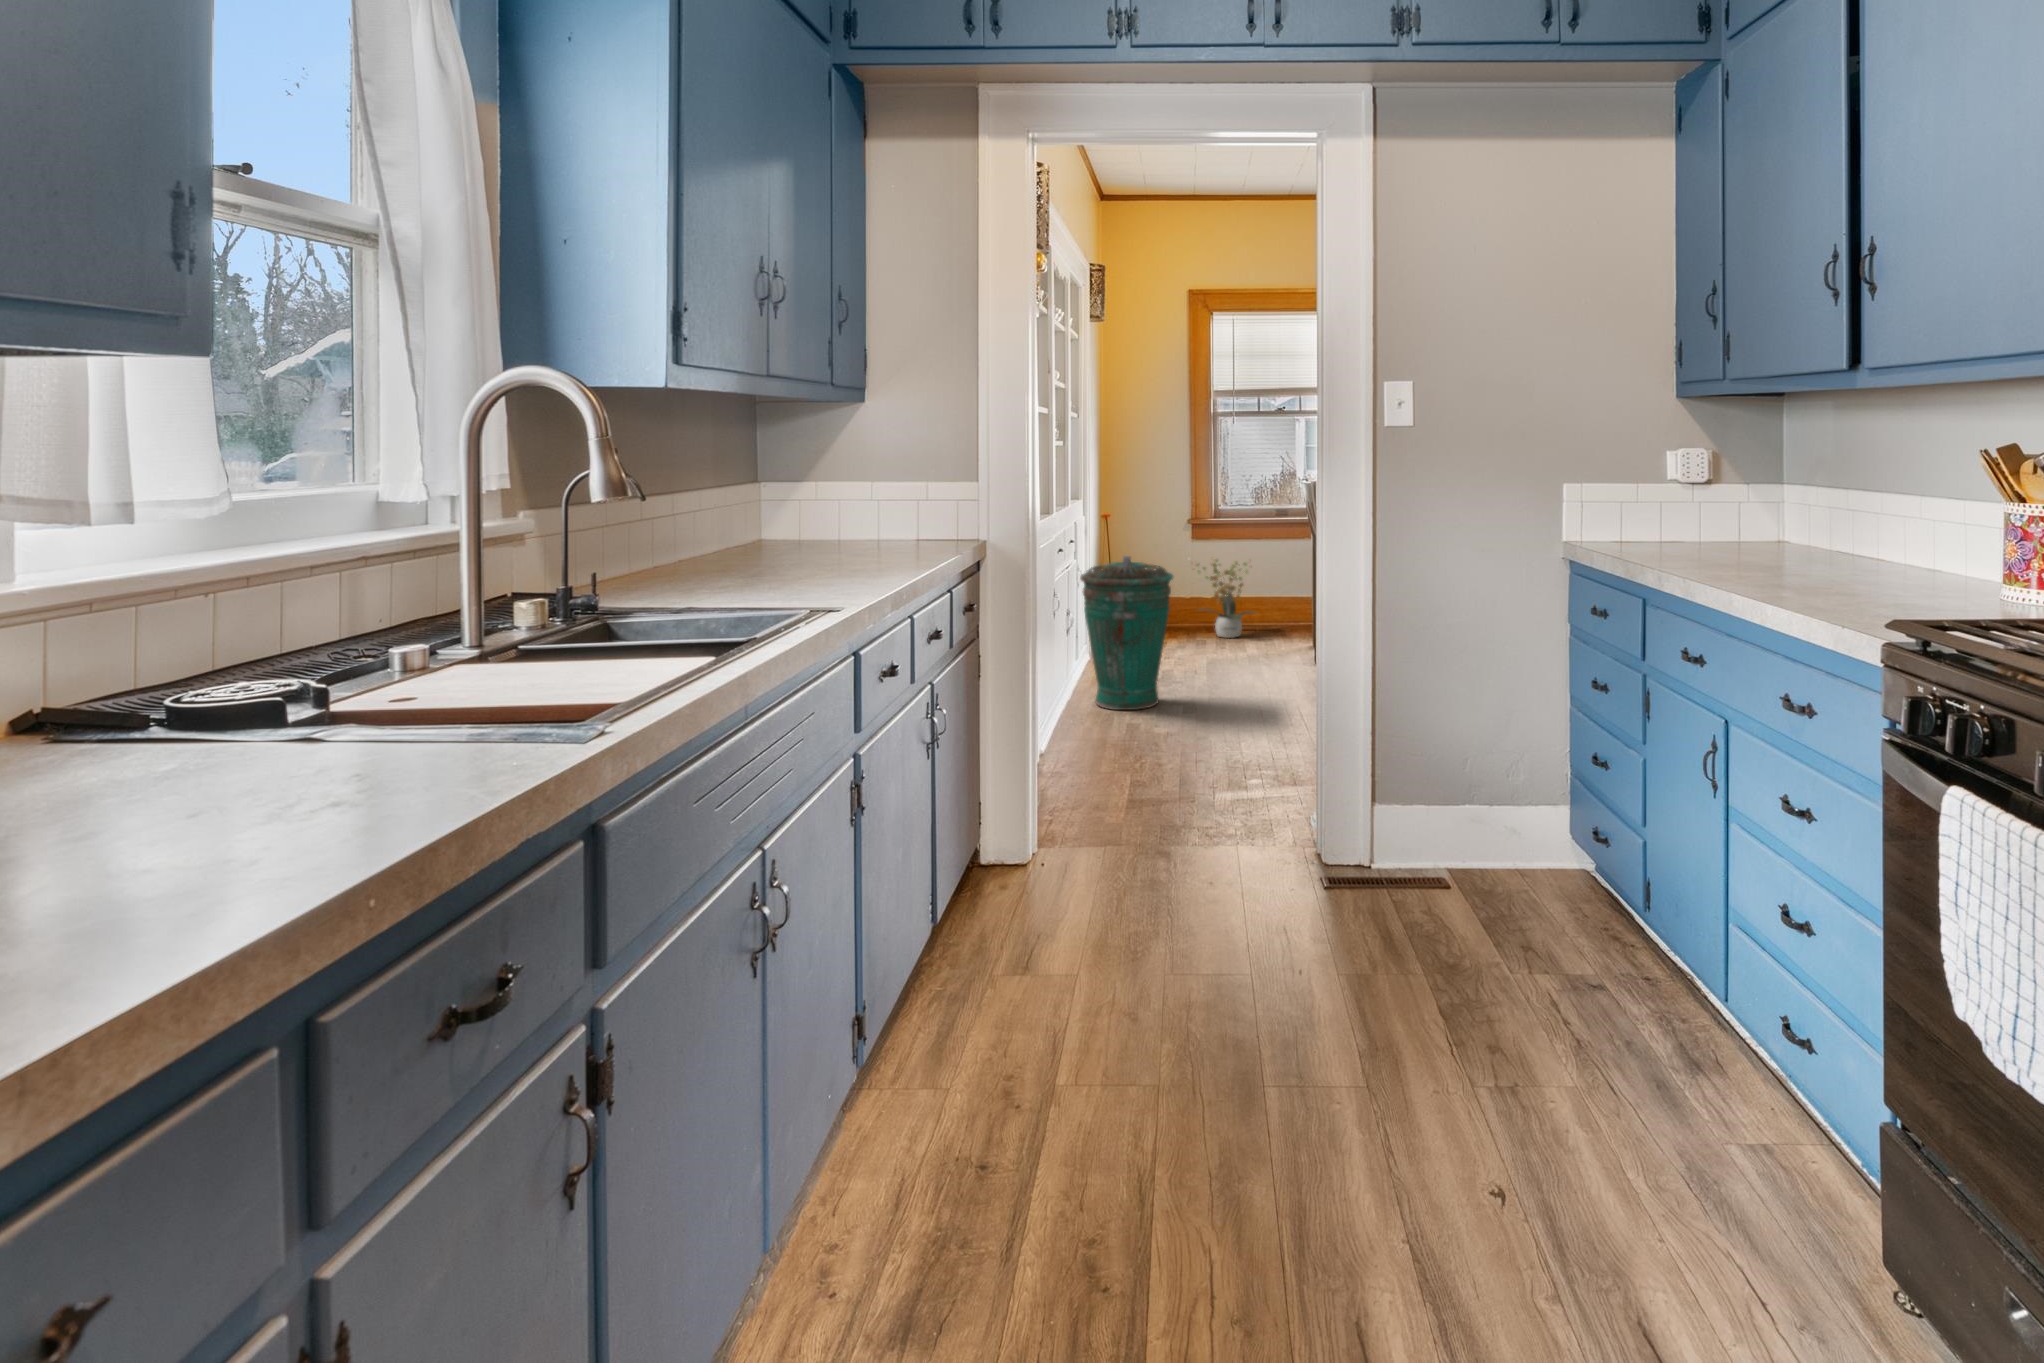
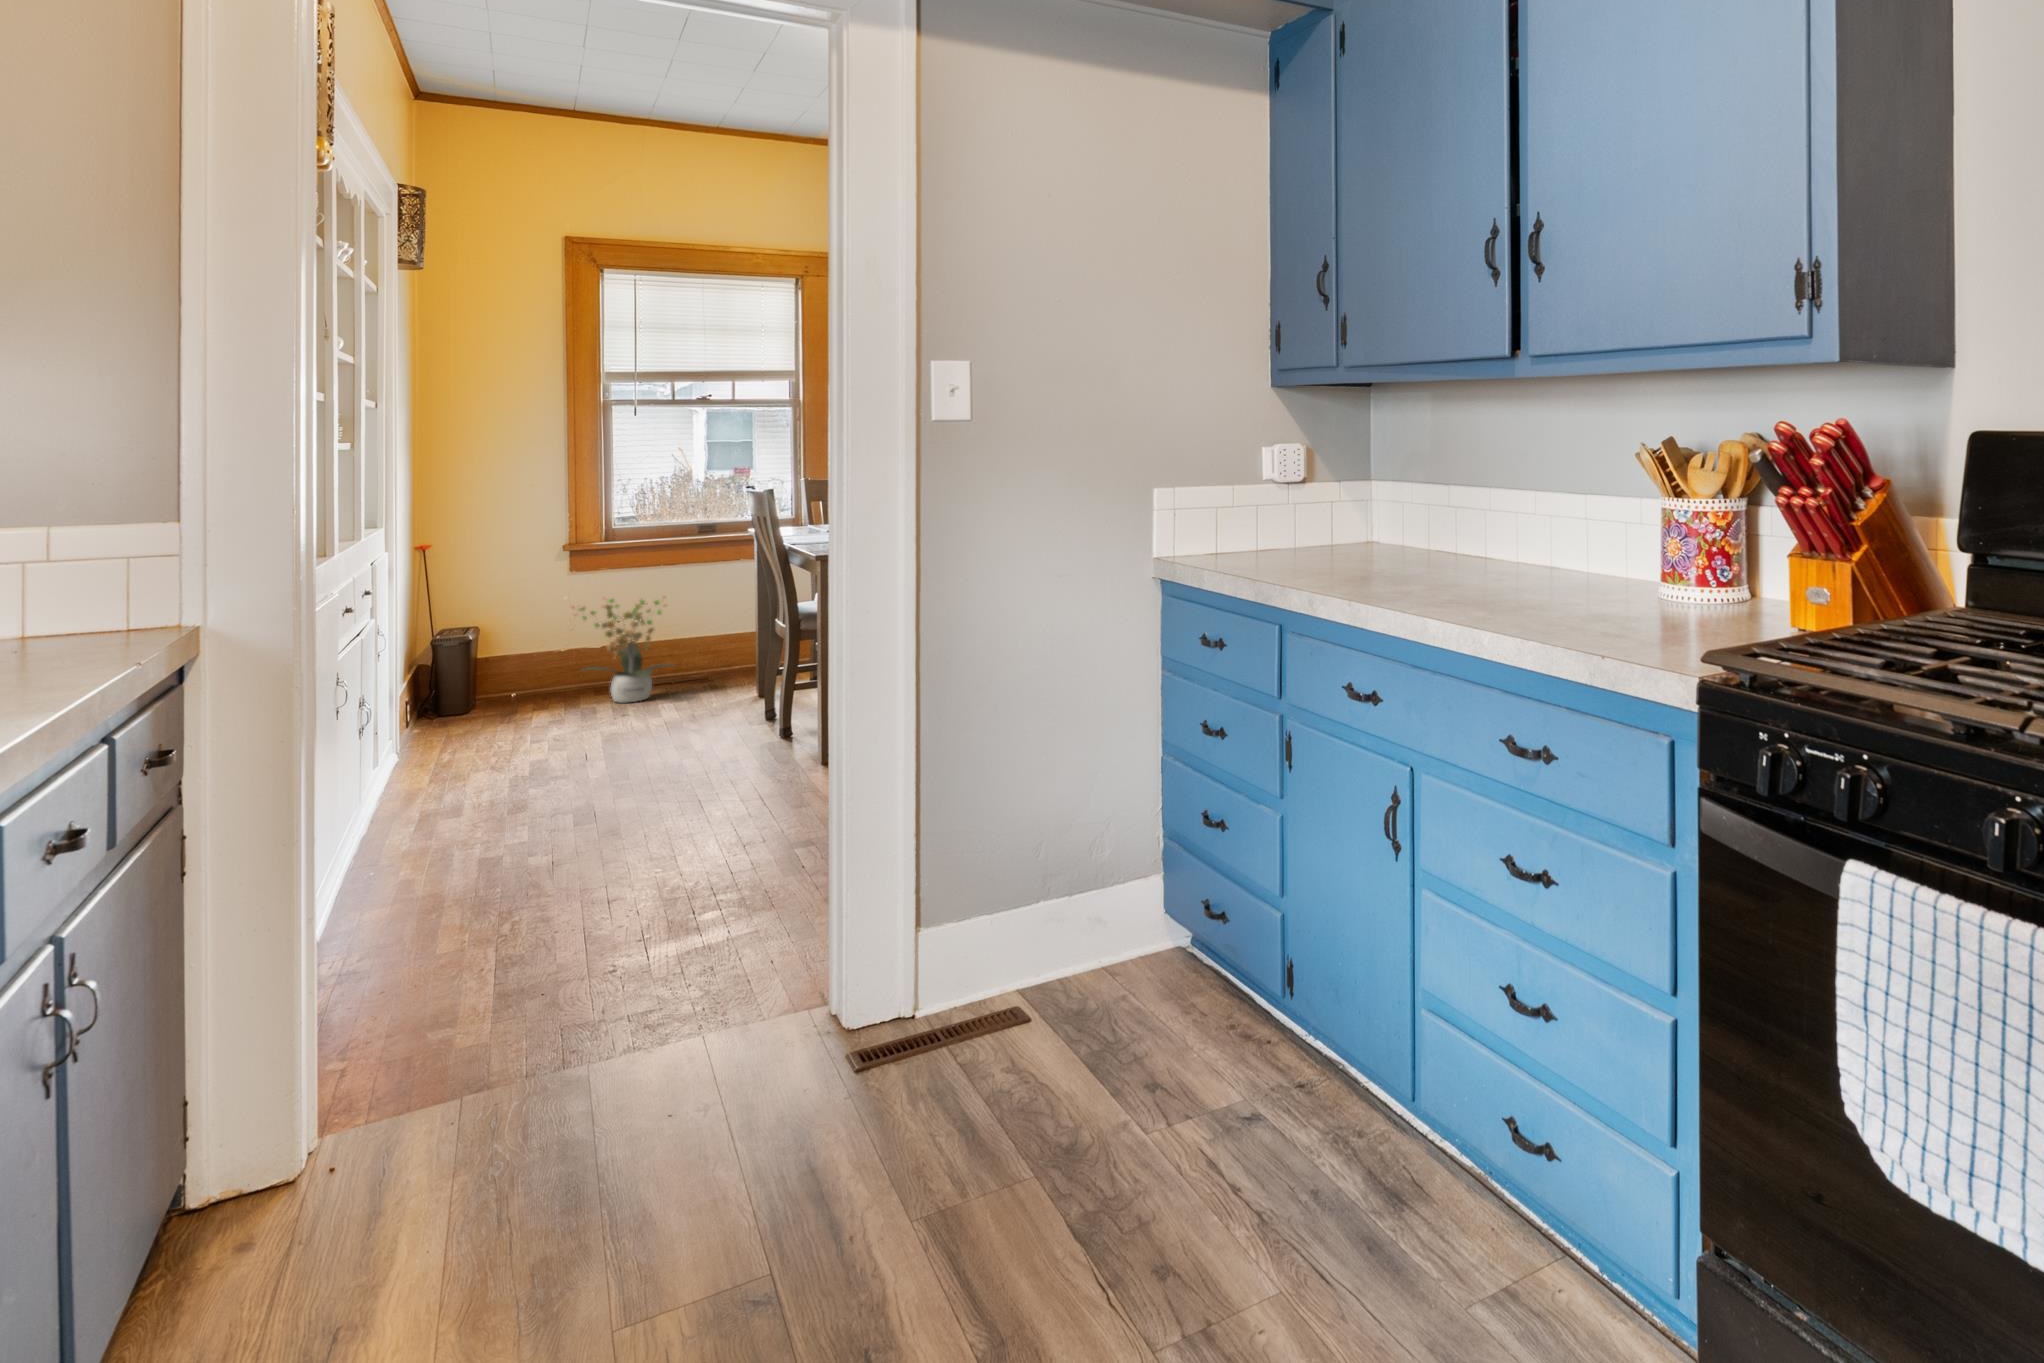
trash can: present [1080,556,1173,710] -> none [386,611,557,841]

